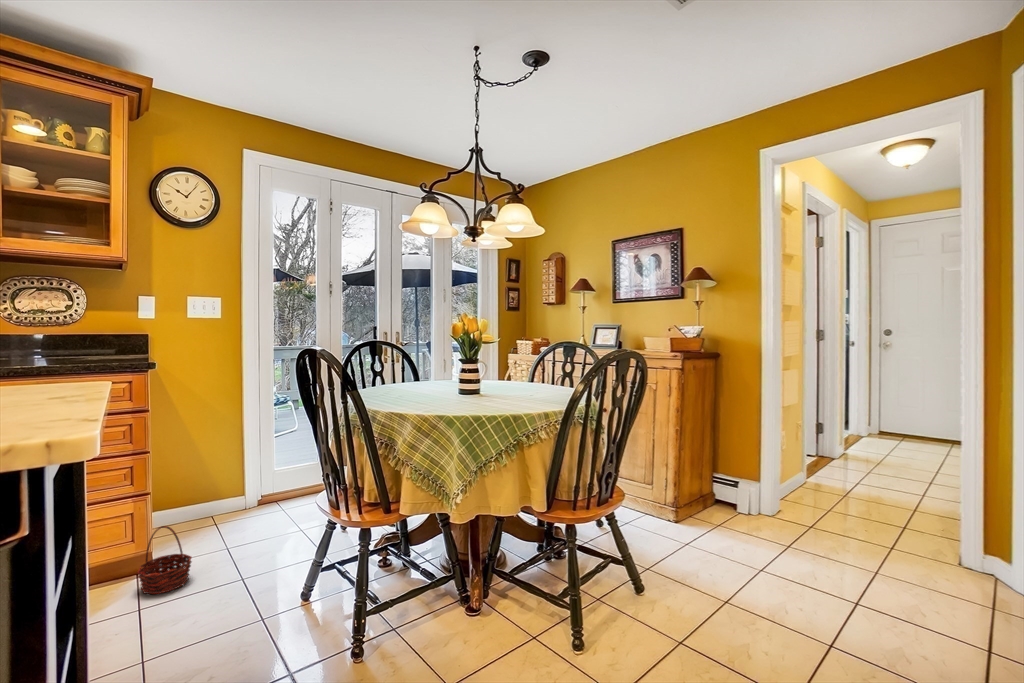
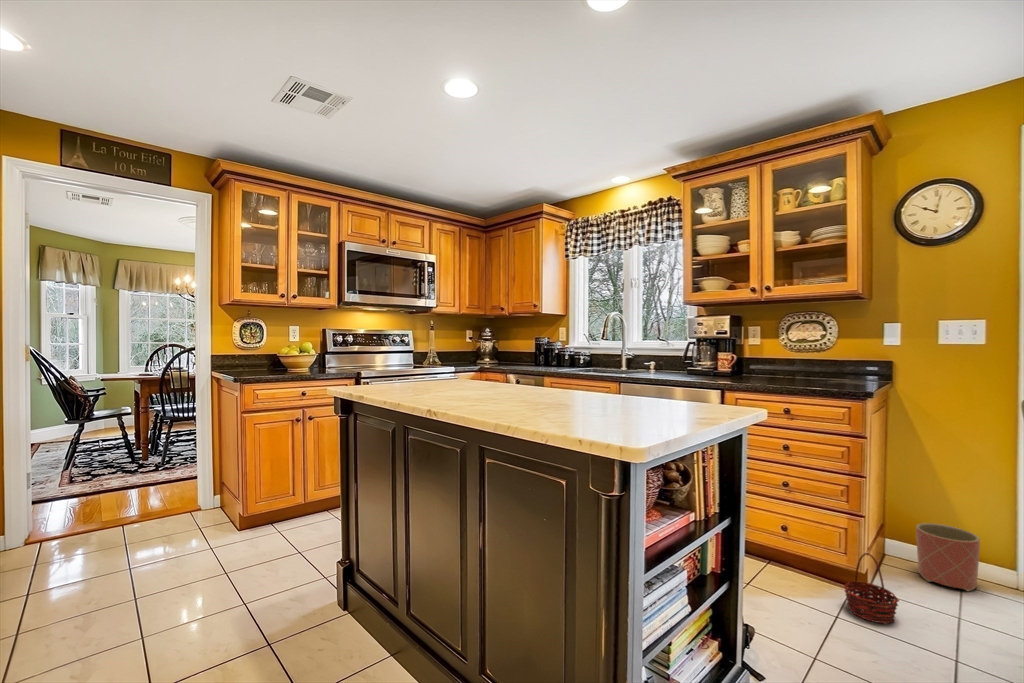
planter: none [178,477,228,534] -> present [916,523,980,591]

